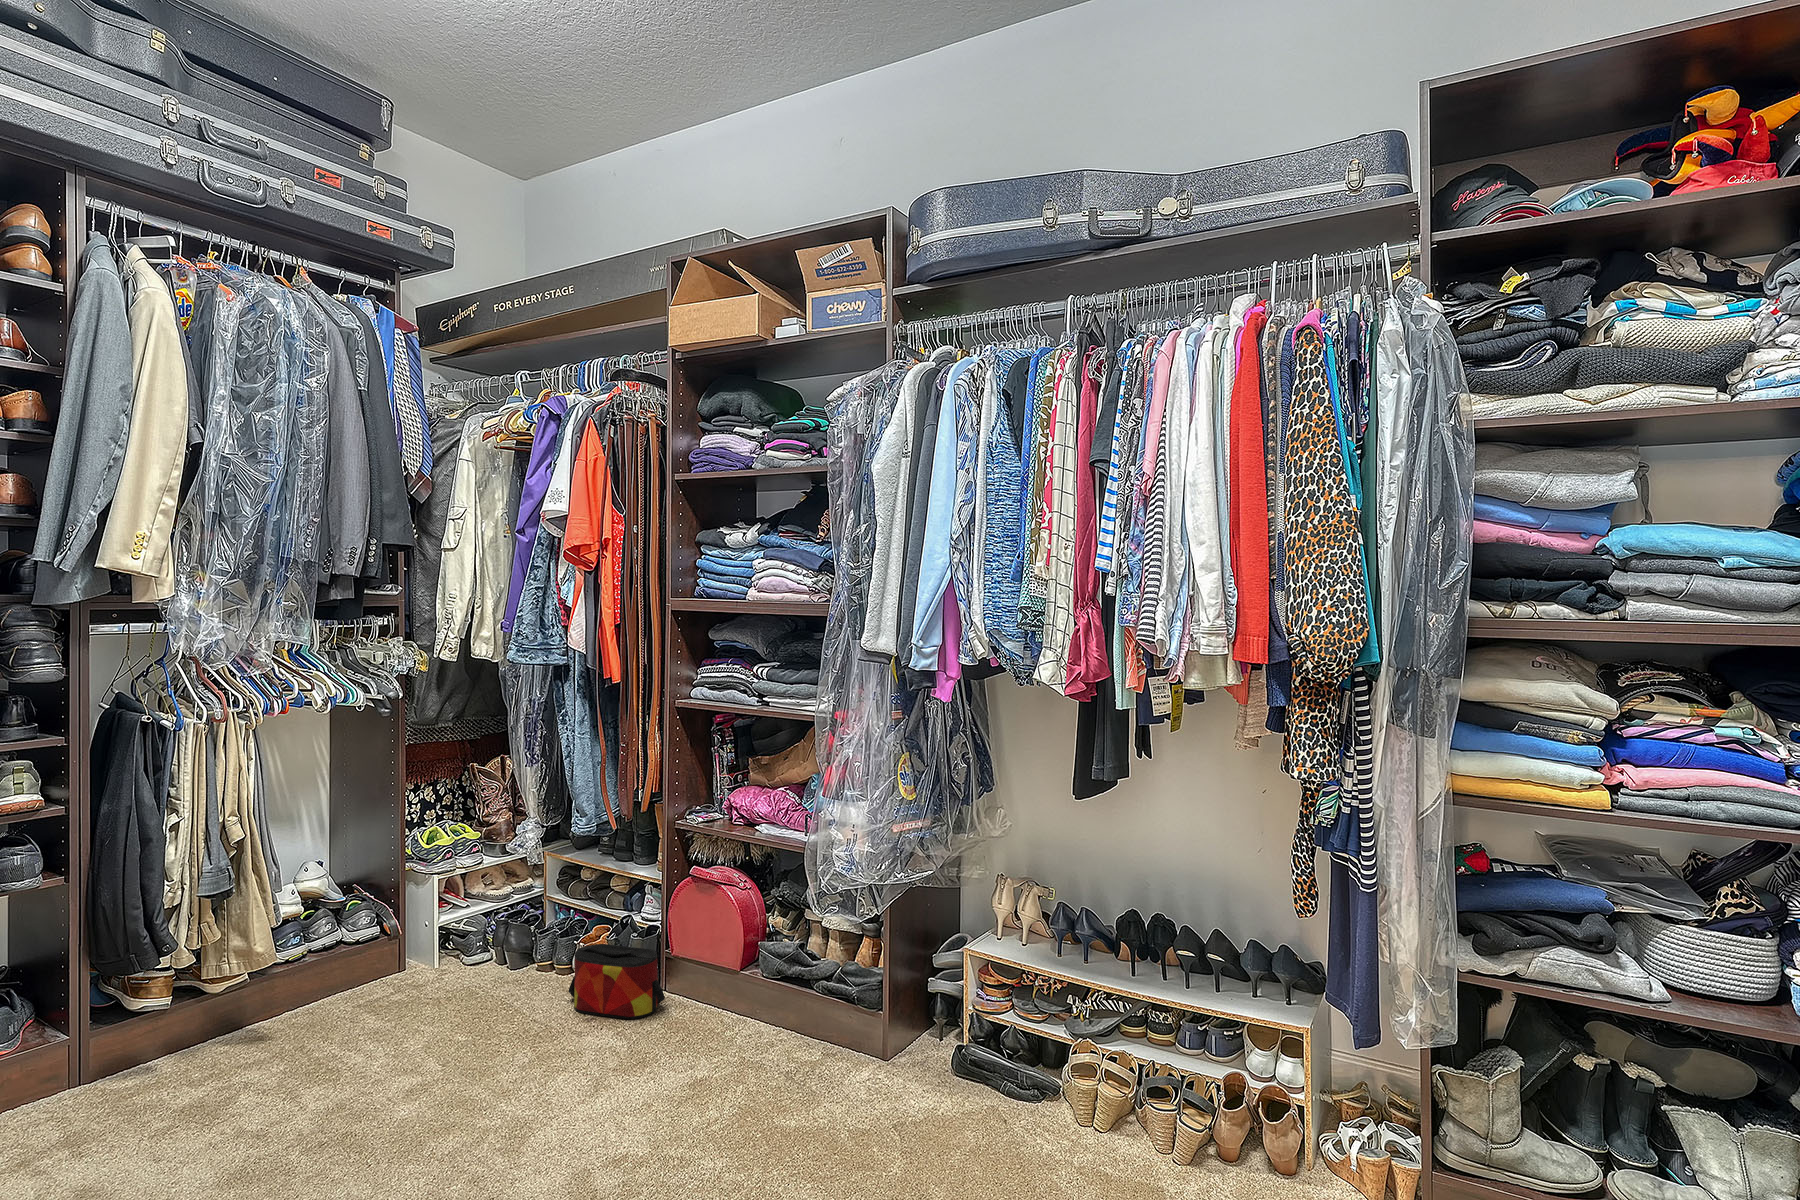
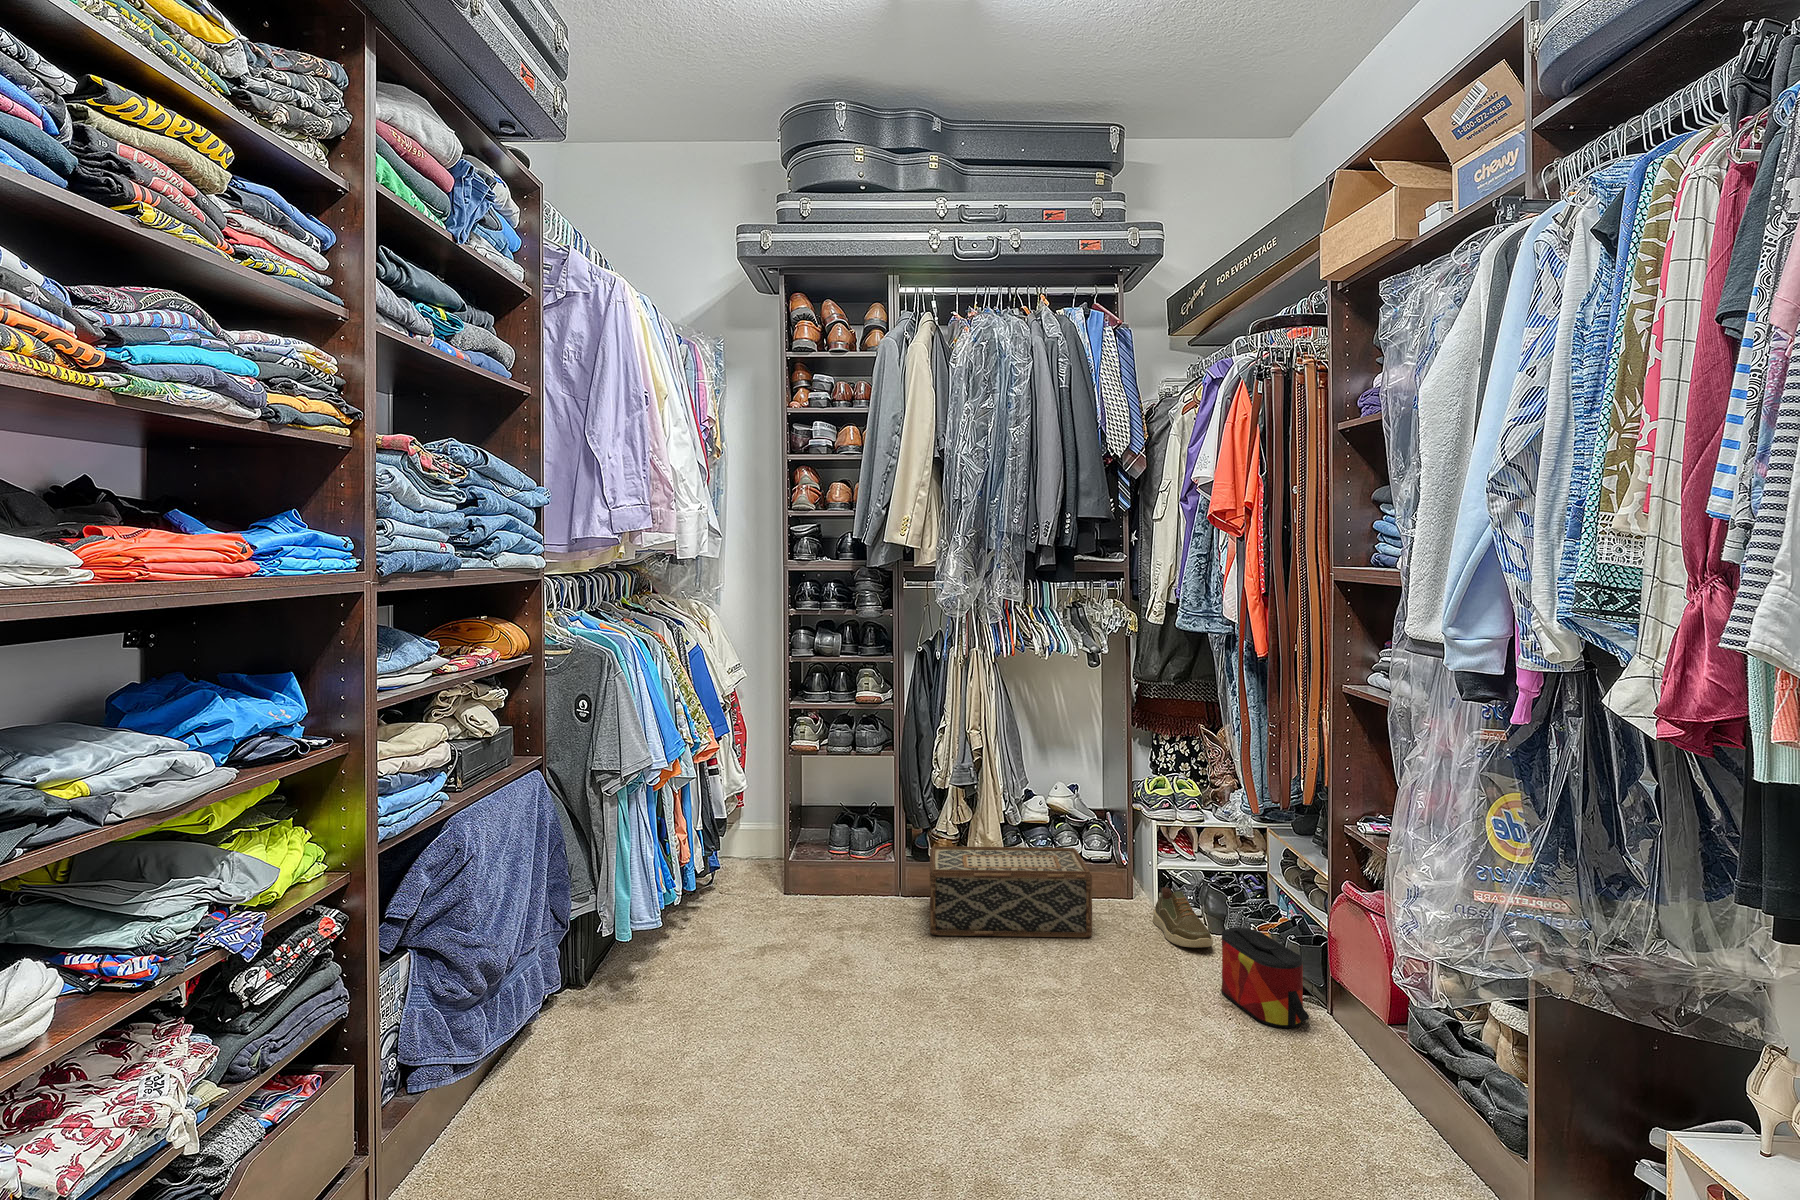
woven basket: none [145,931,407,1099] -> present [930,846,1092,937]
shoe: none [448,938,534,992] -> present [1153,887,1213,947]

